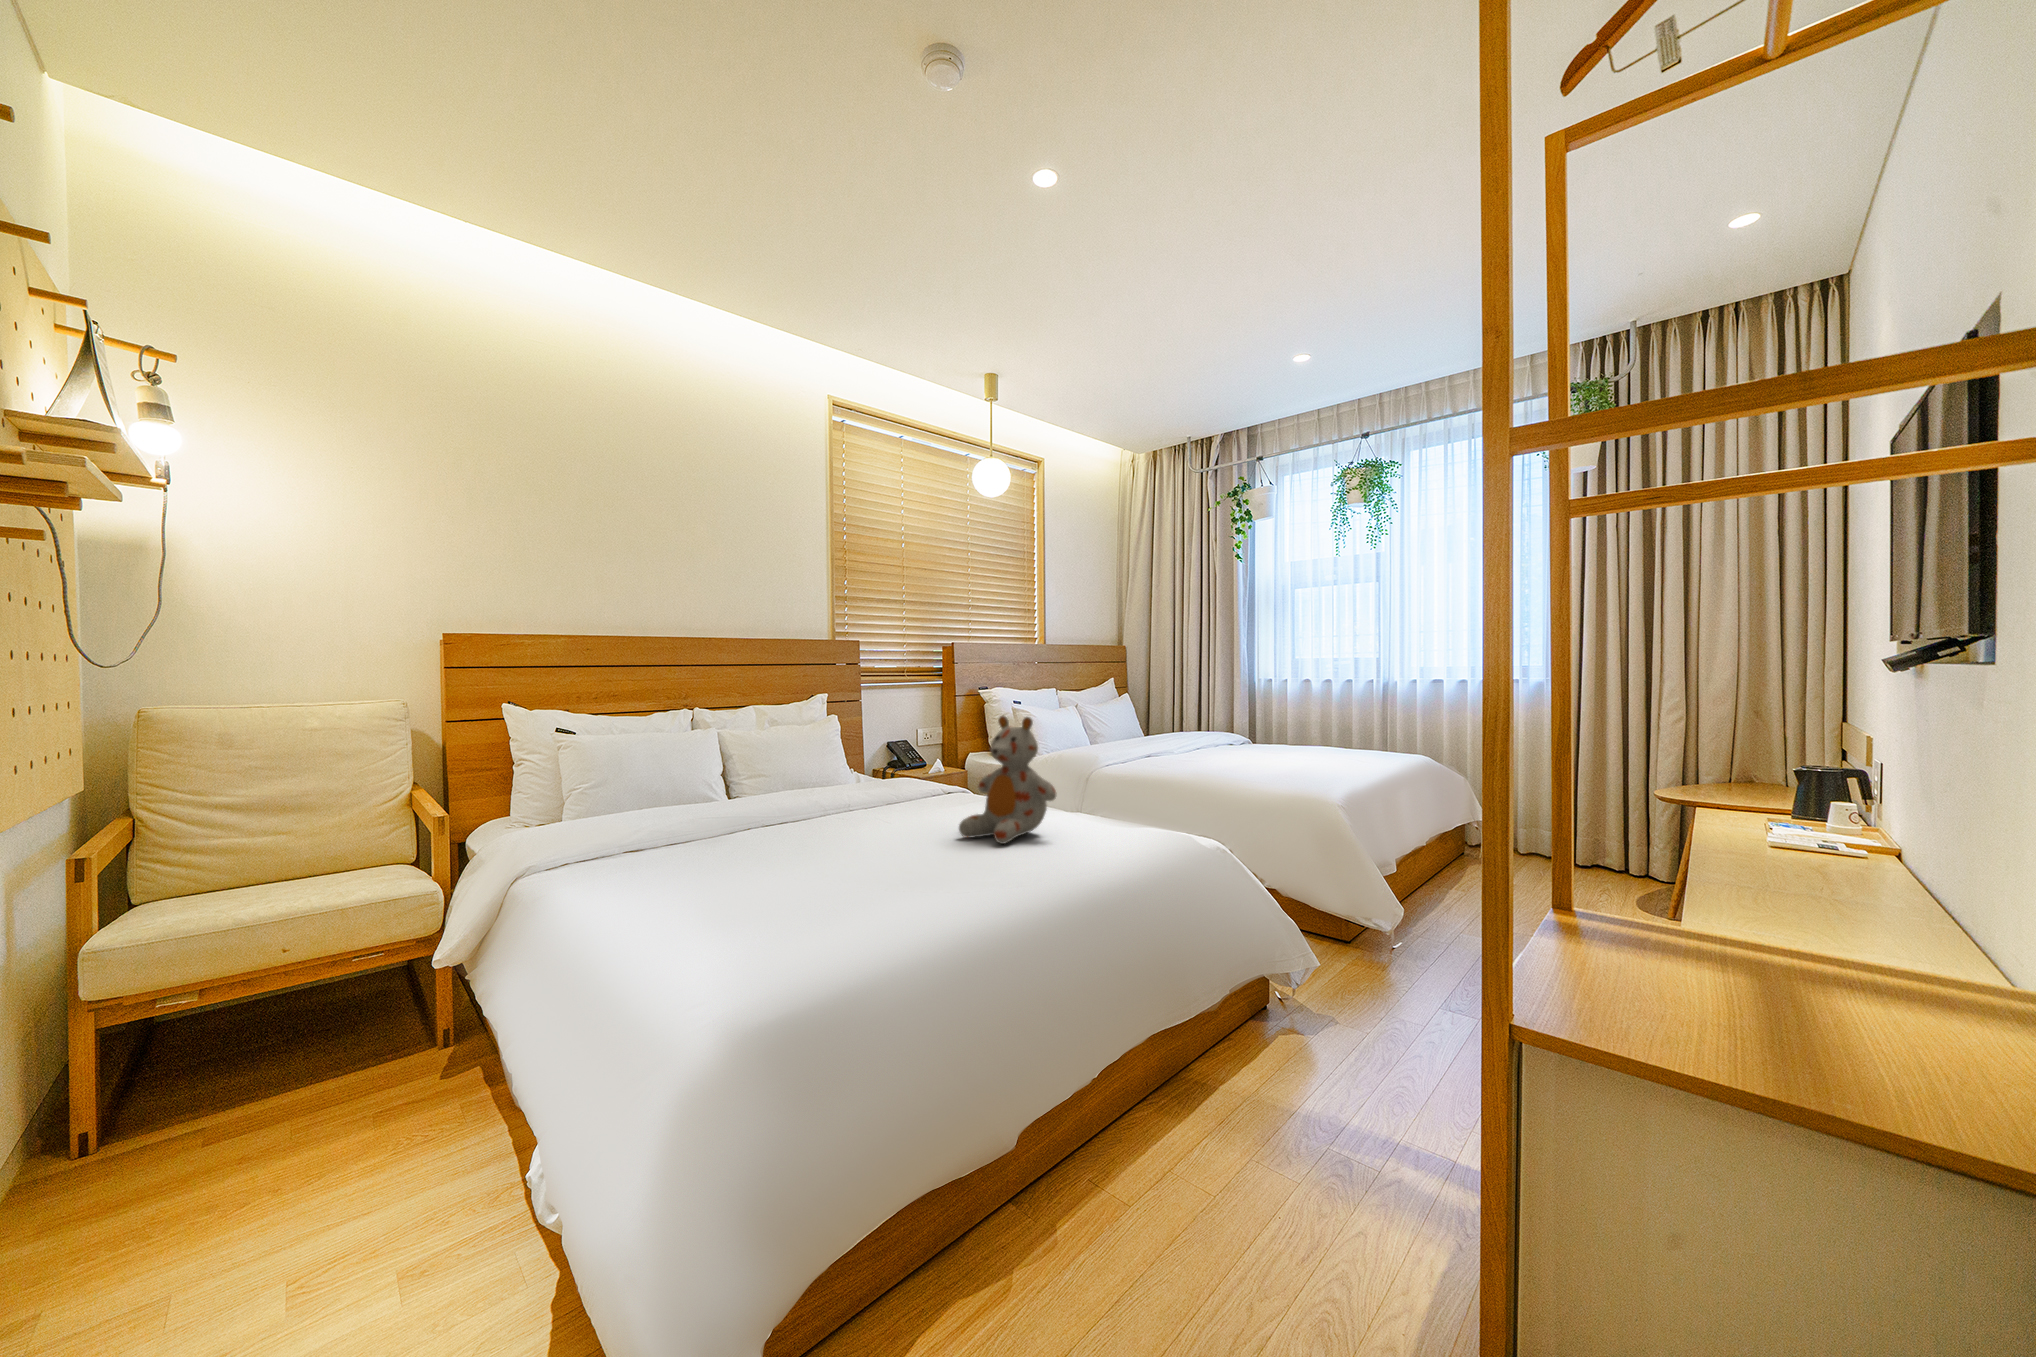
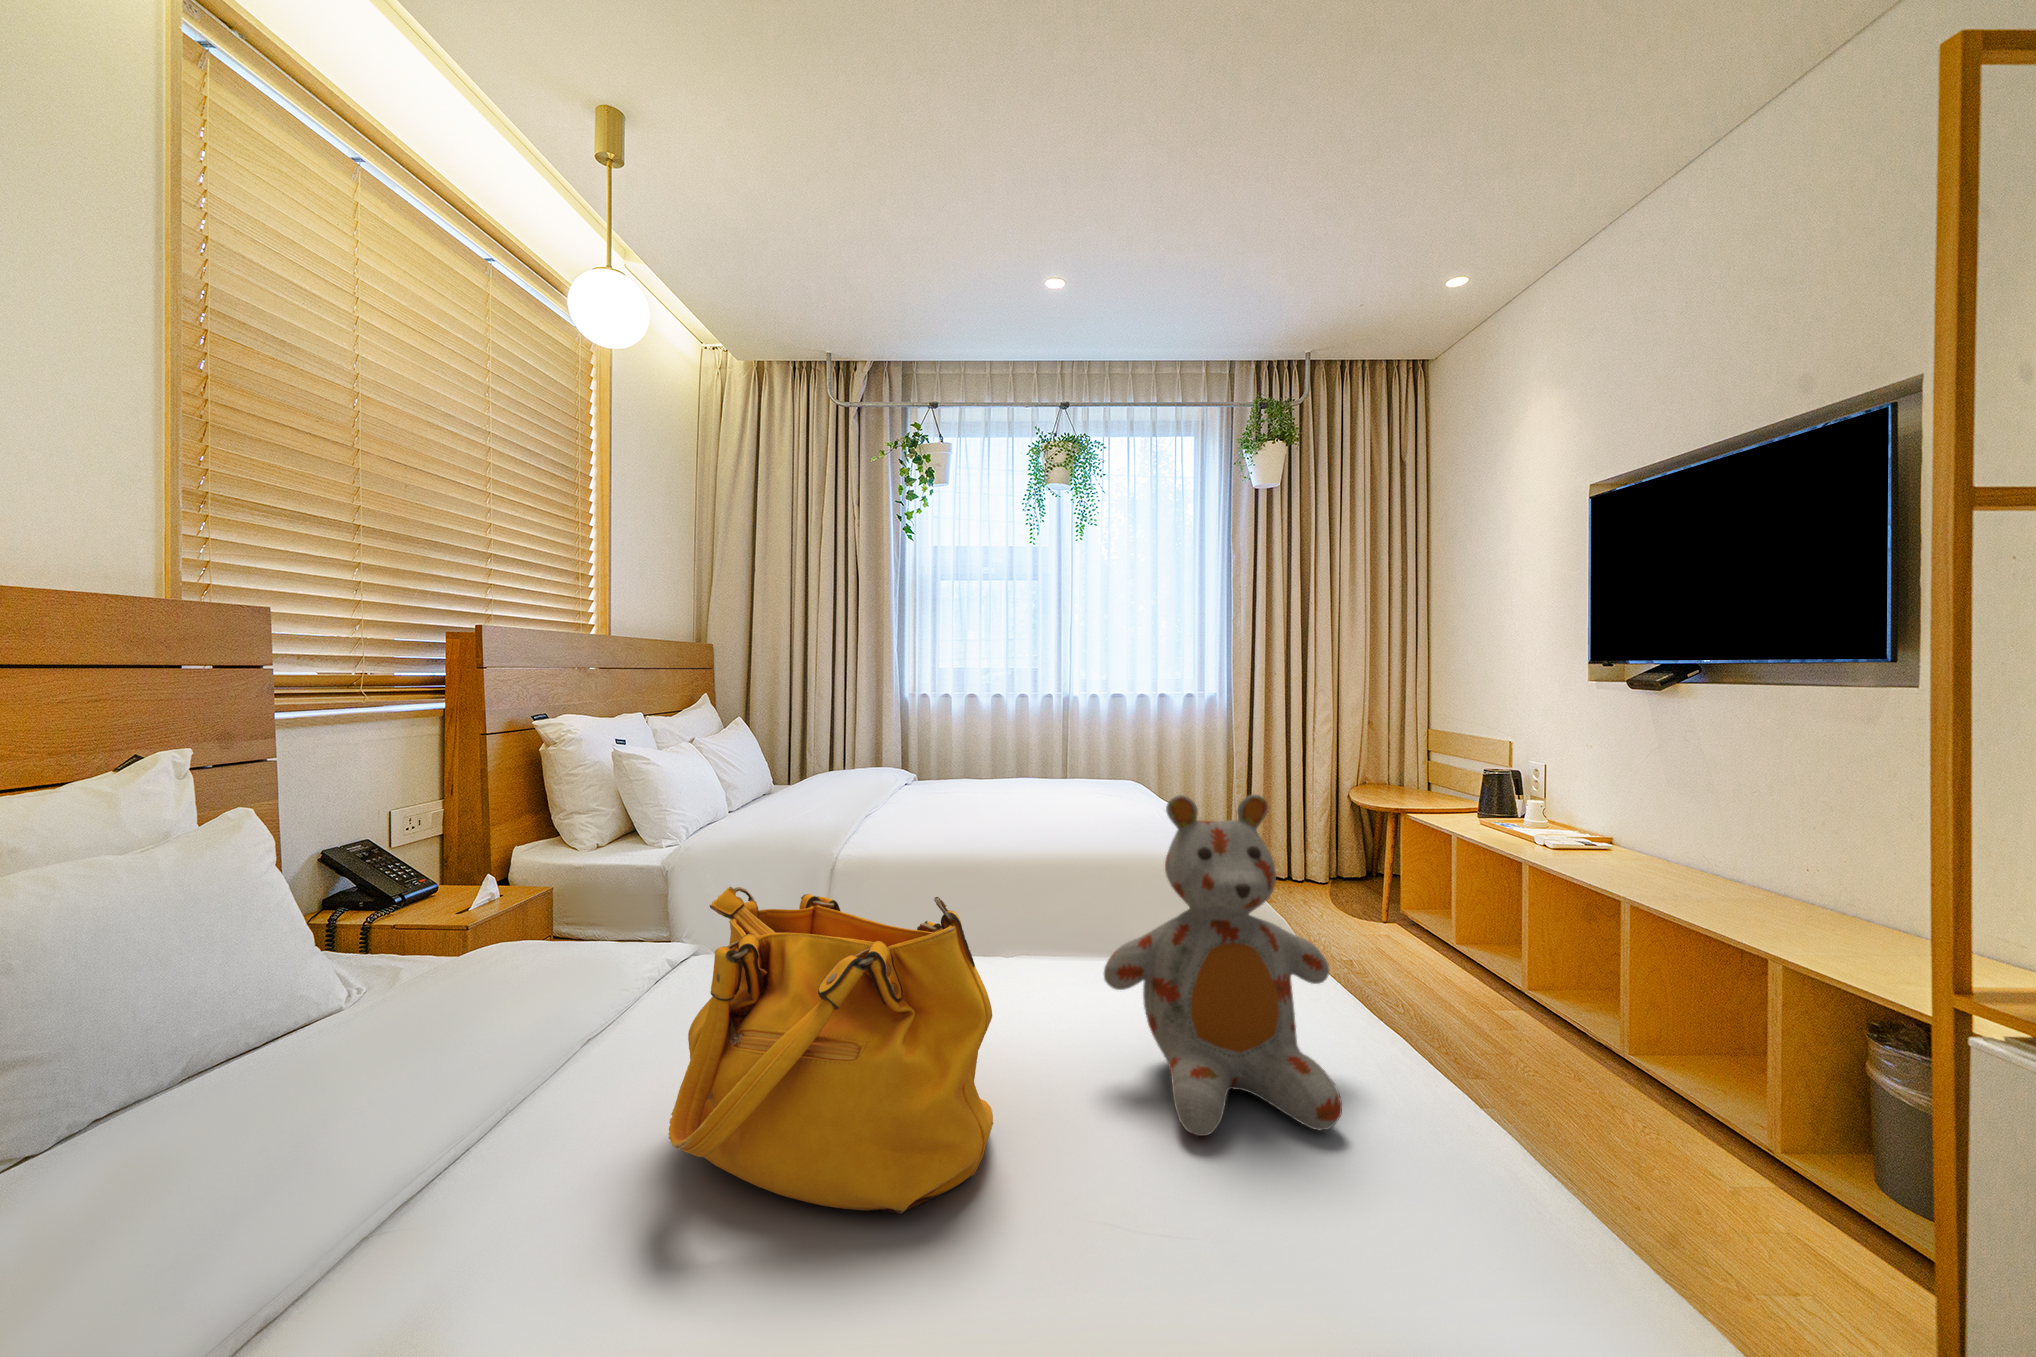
handbag: none [825,738,933,830] -> present [669,887,993,1214]

